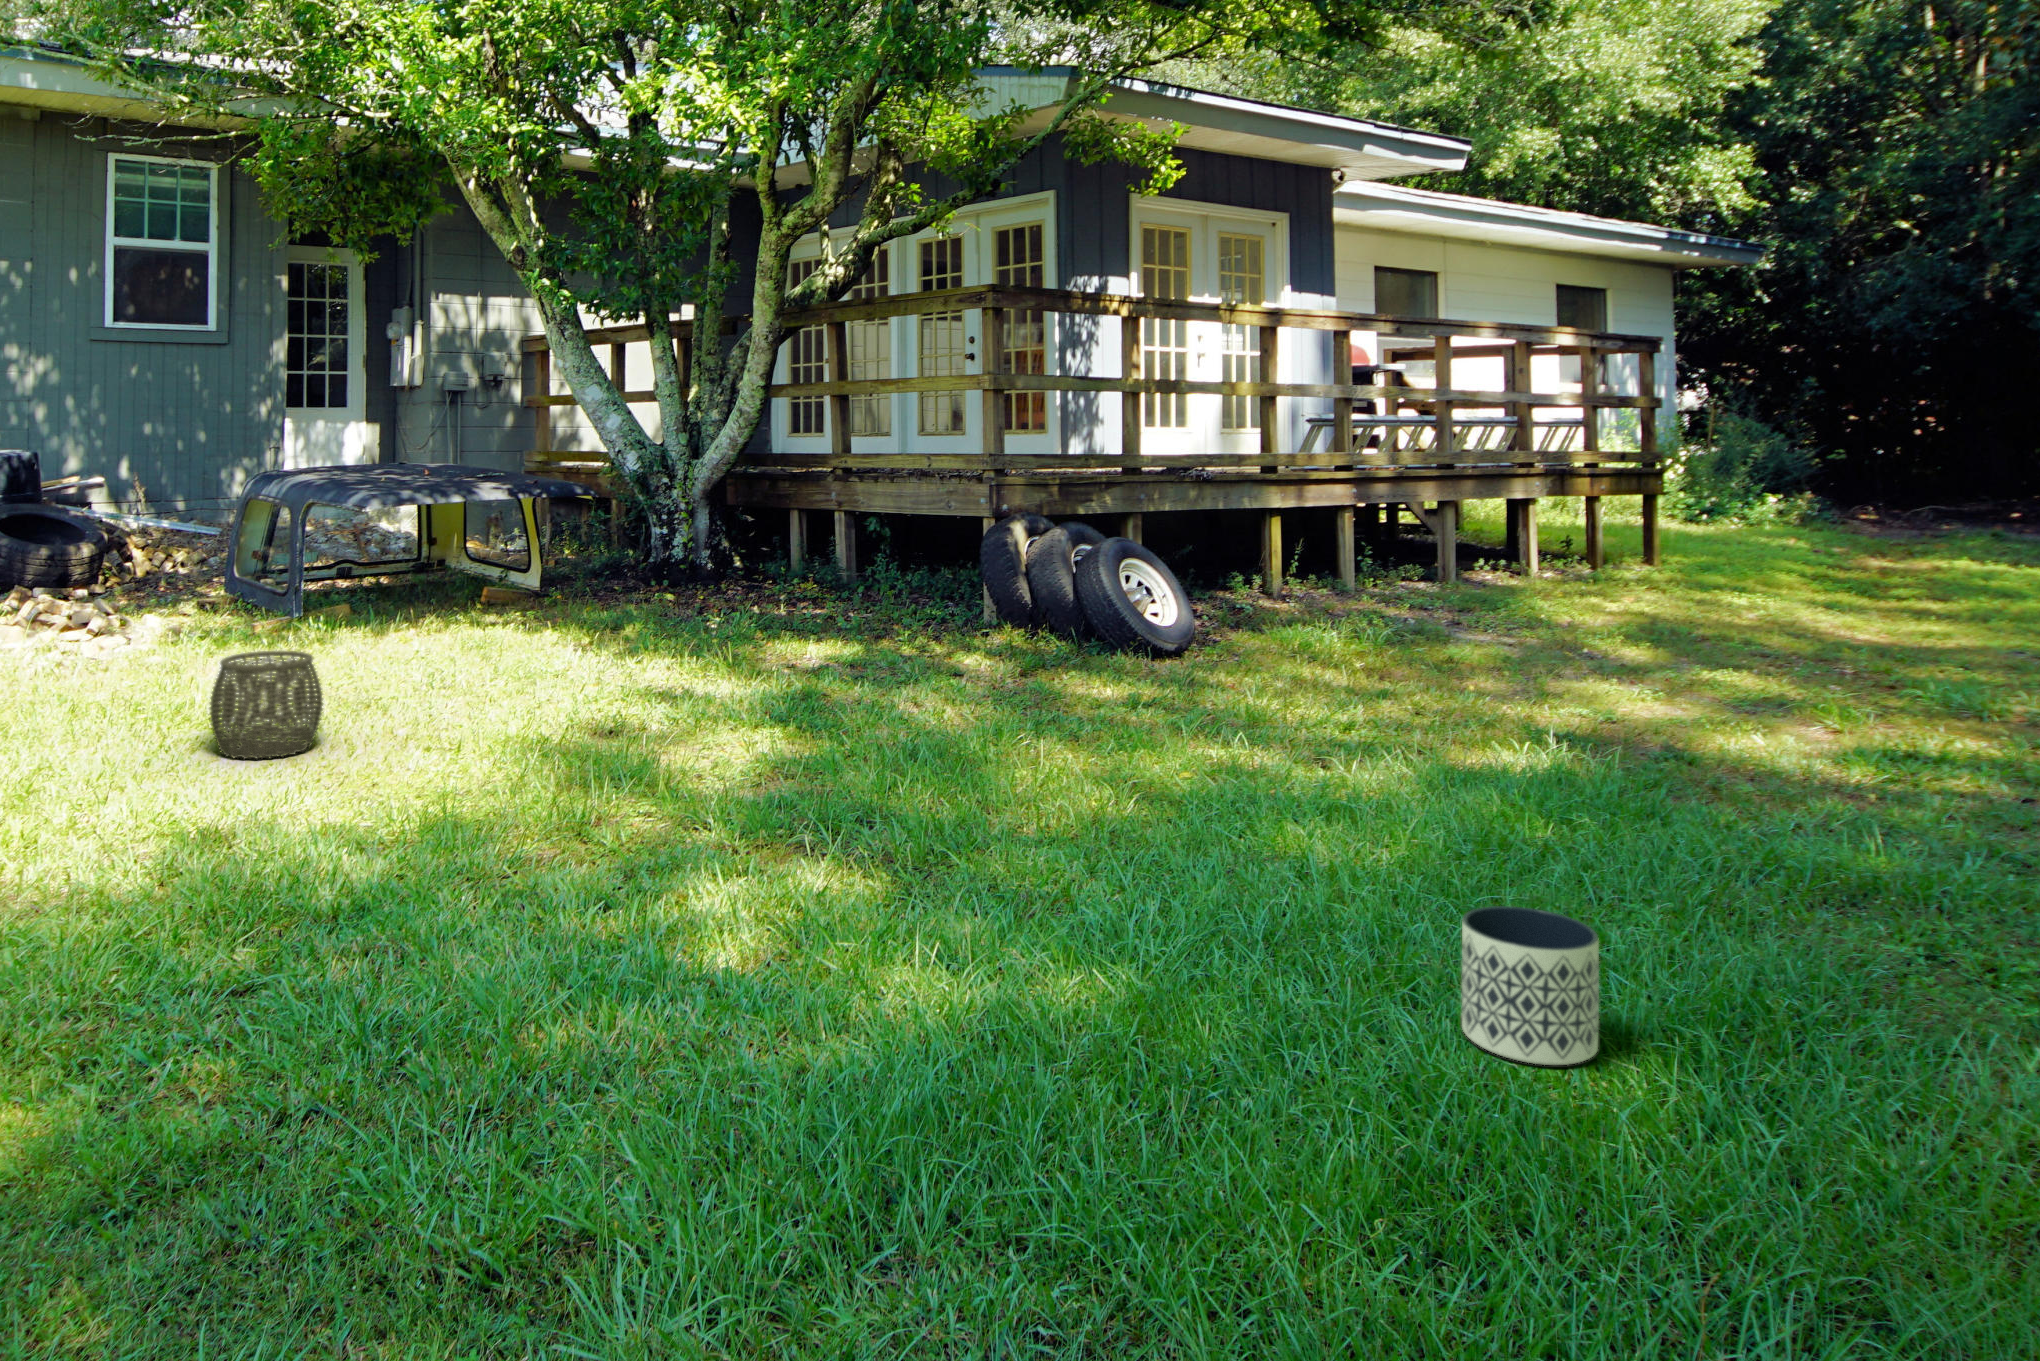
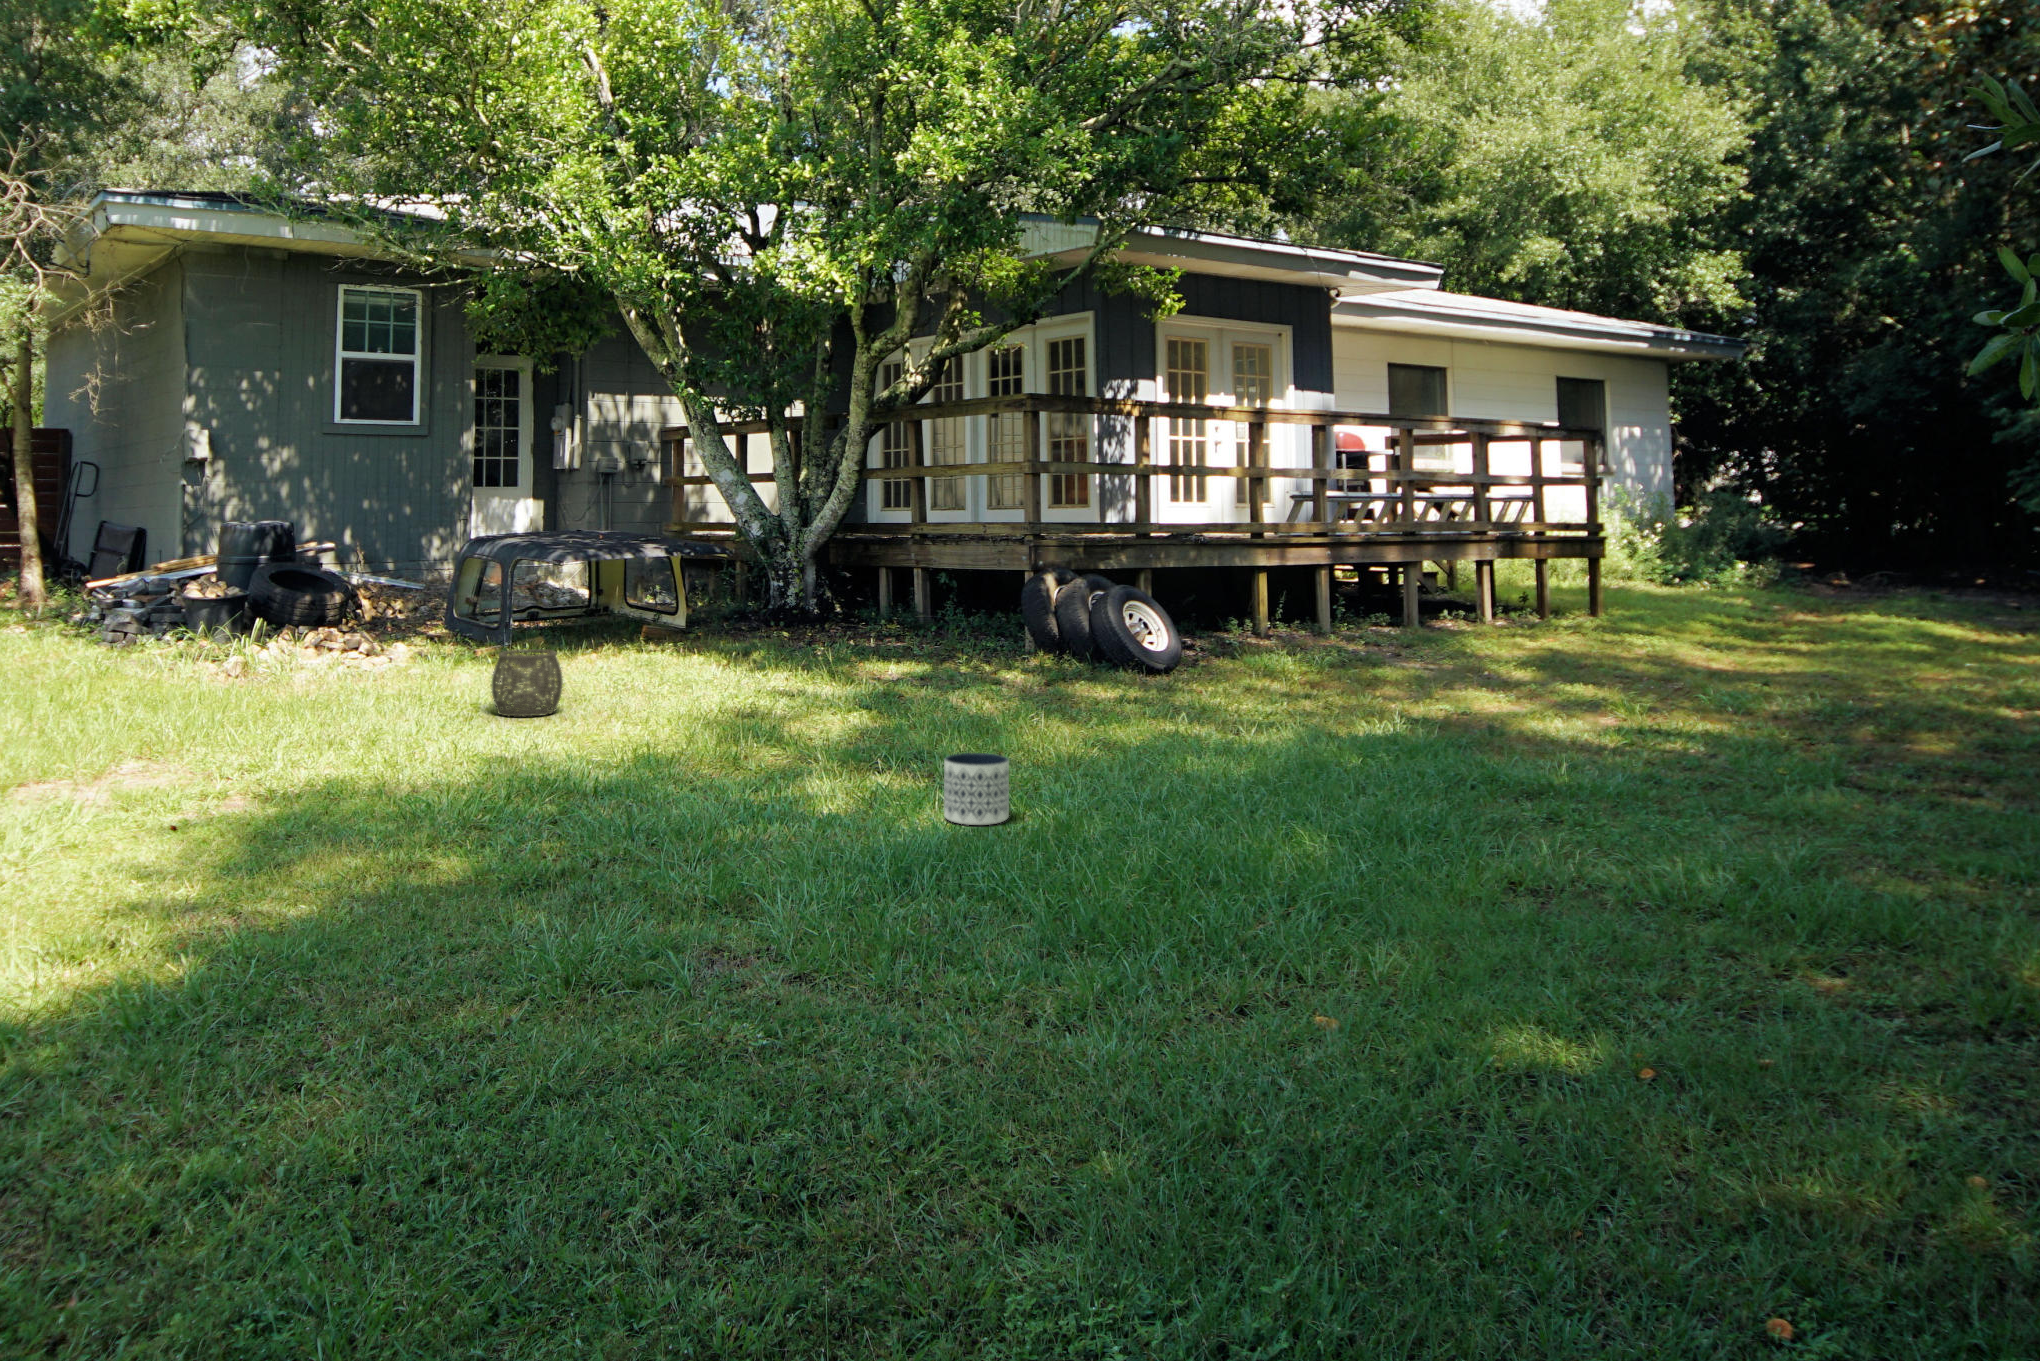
planter: present [1462,906,1599,1065] -> present [944,753,1009,825]

